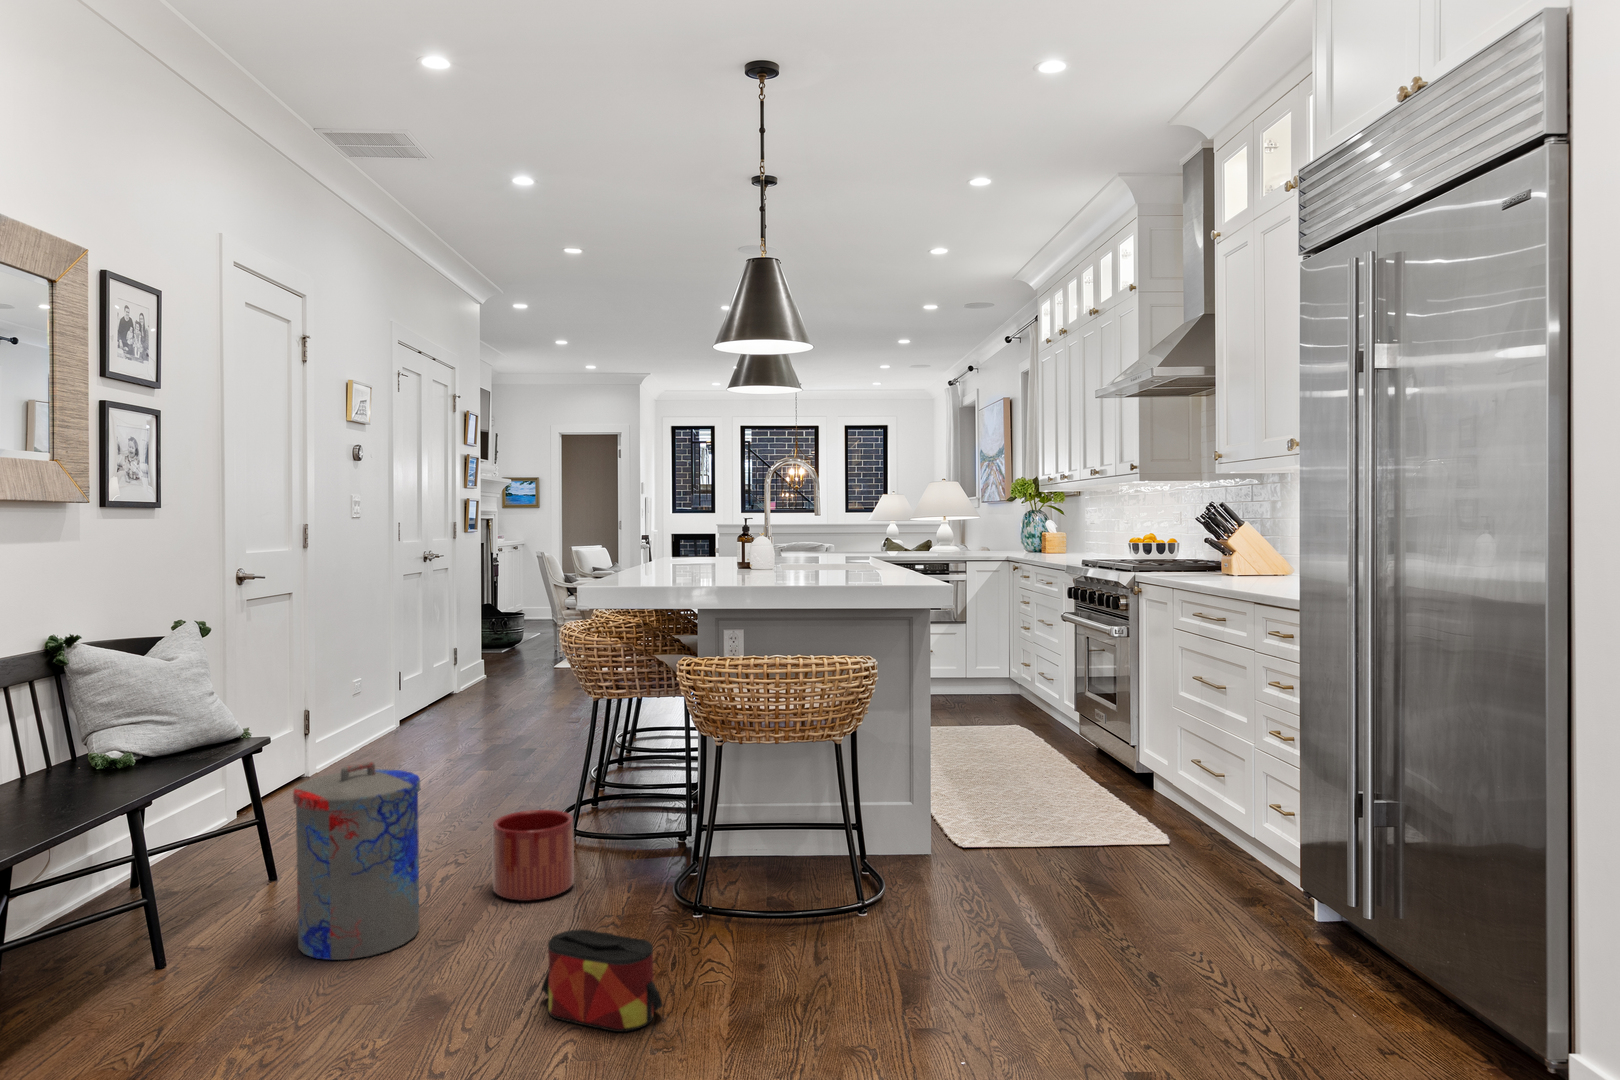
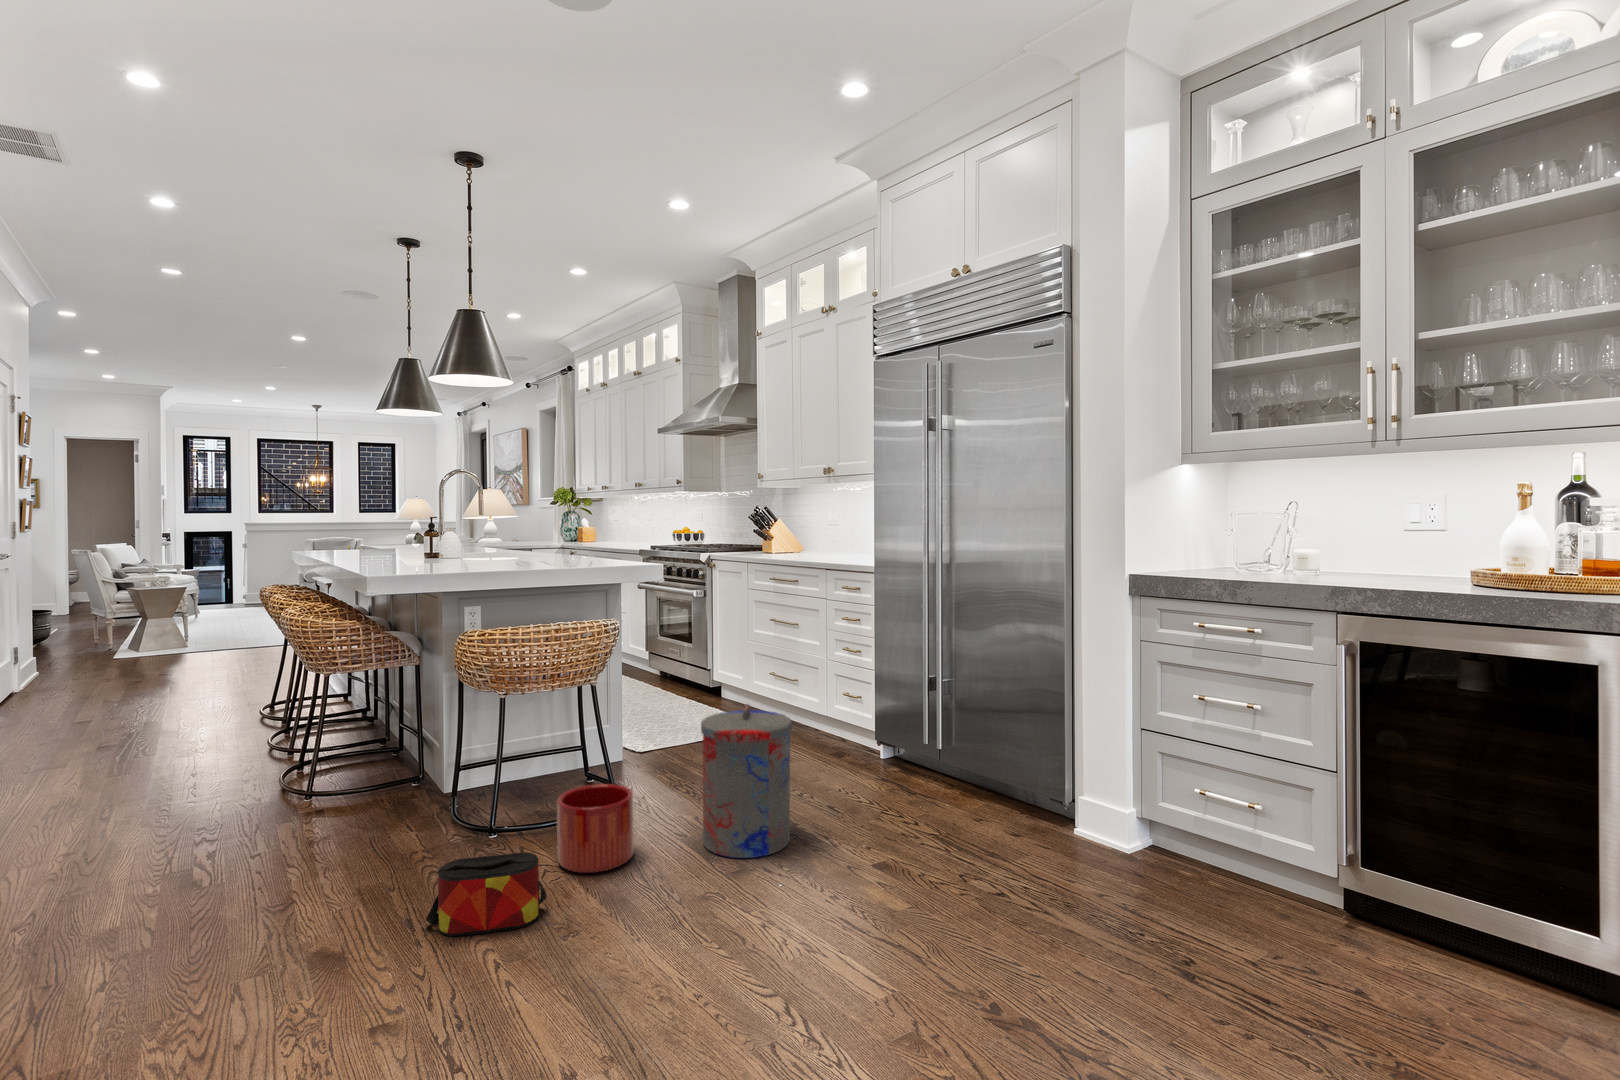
trash can: present [293,762,420,960] -> present [701,704,792,858]
planter: present [492,810,574,901] -> present [557,784,634,873]

